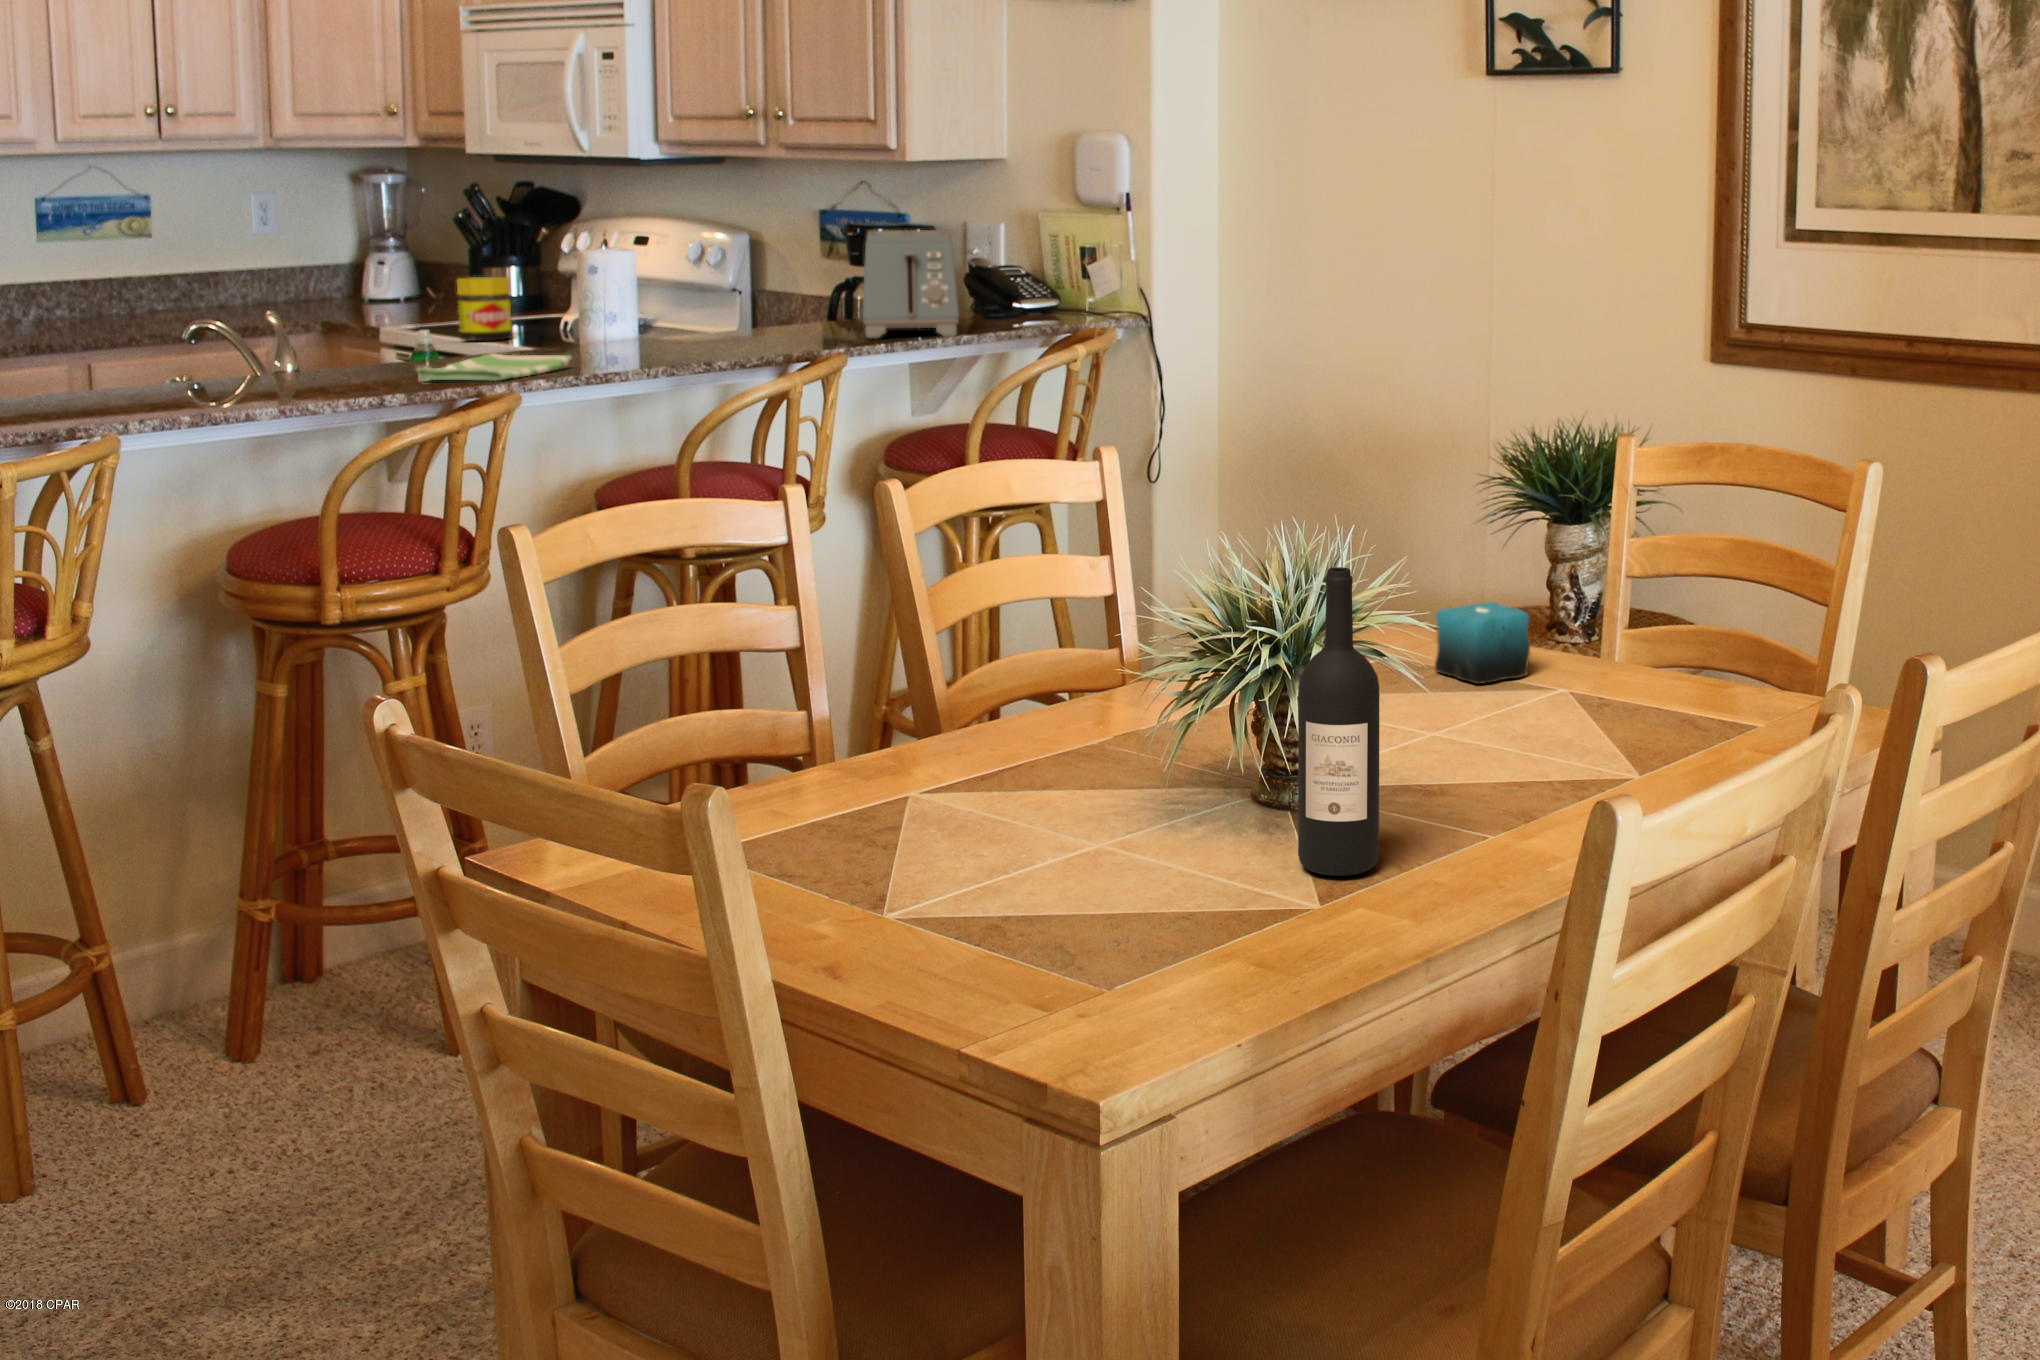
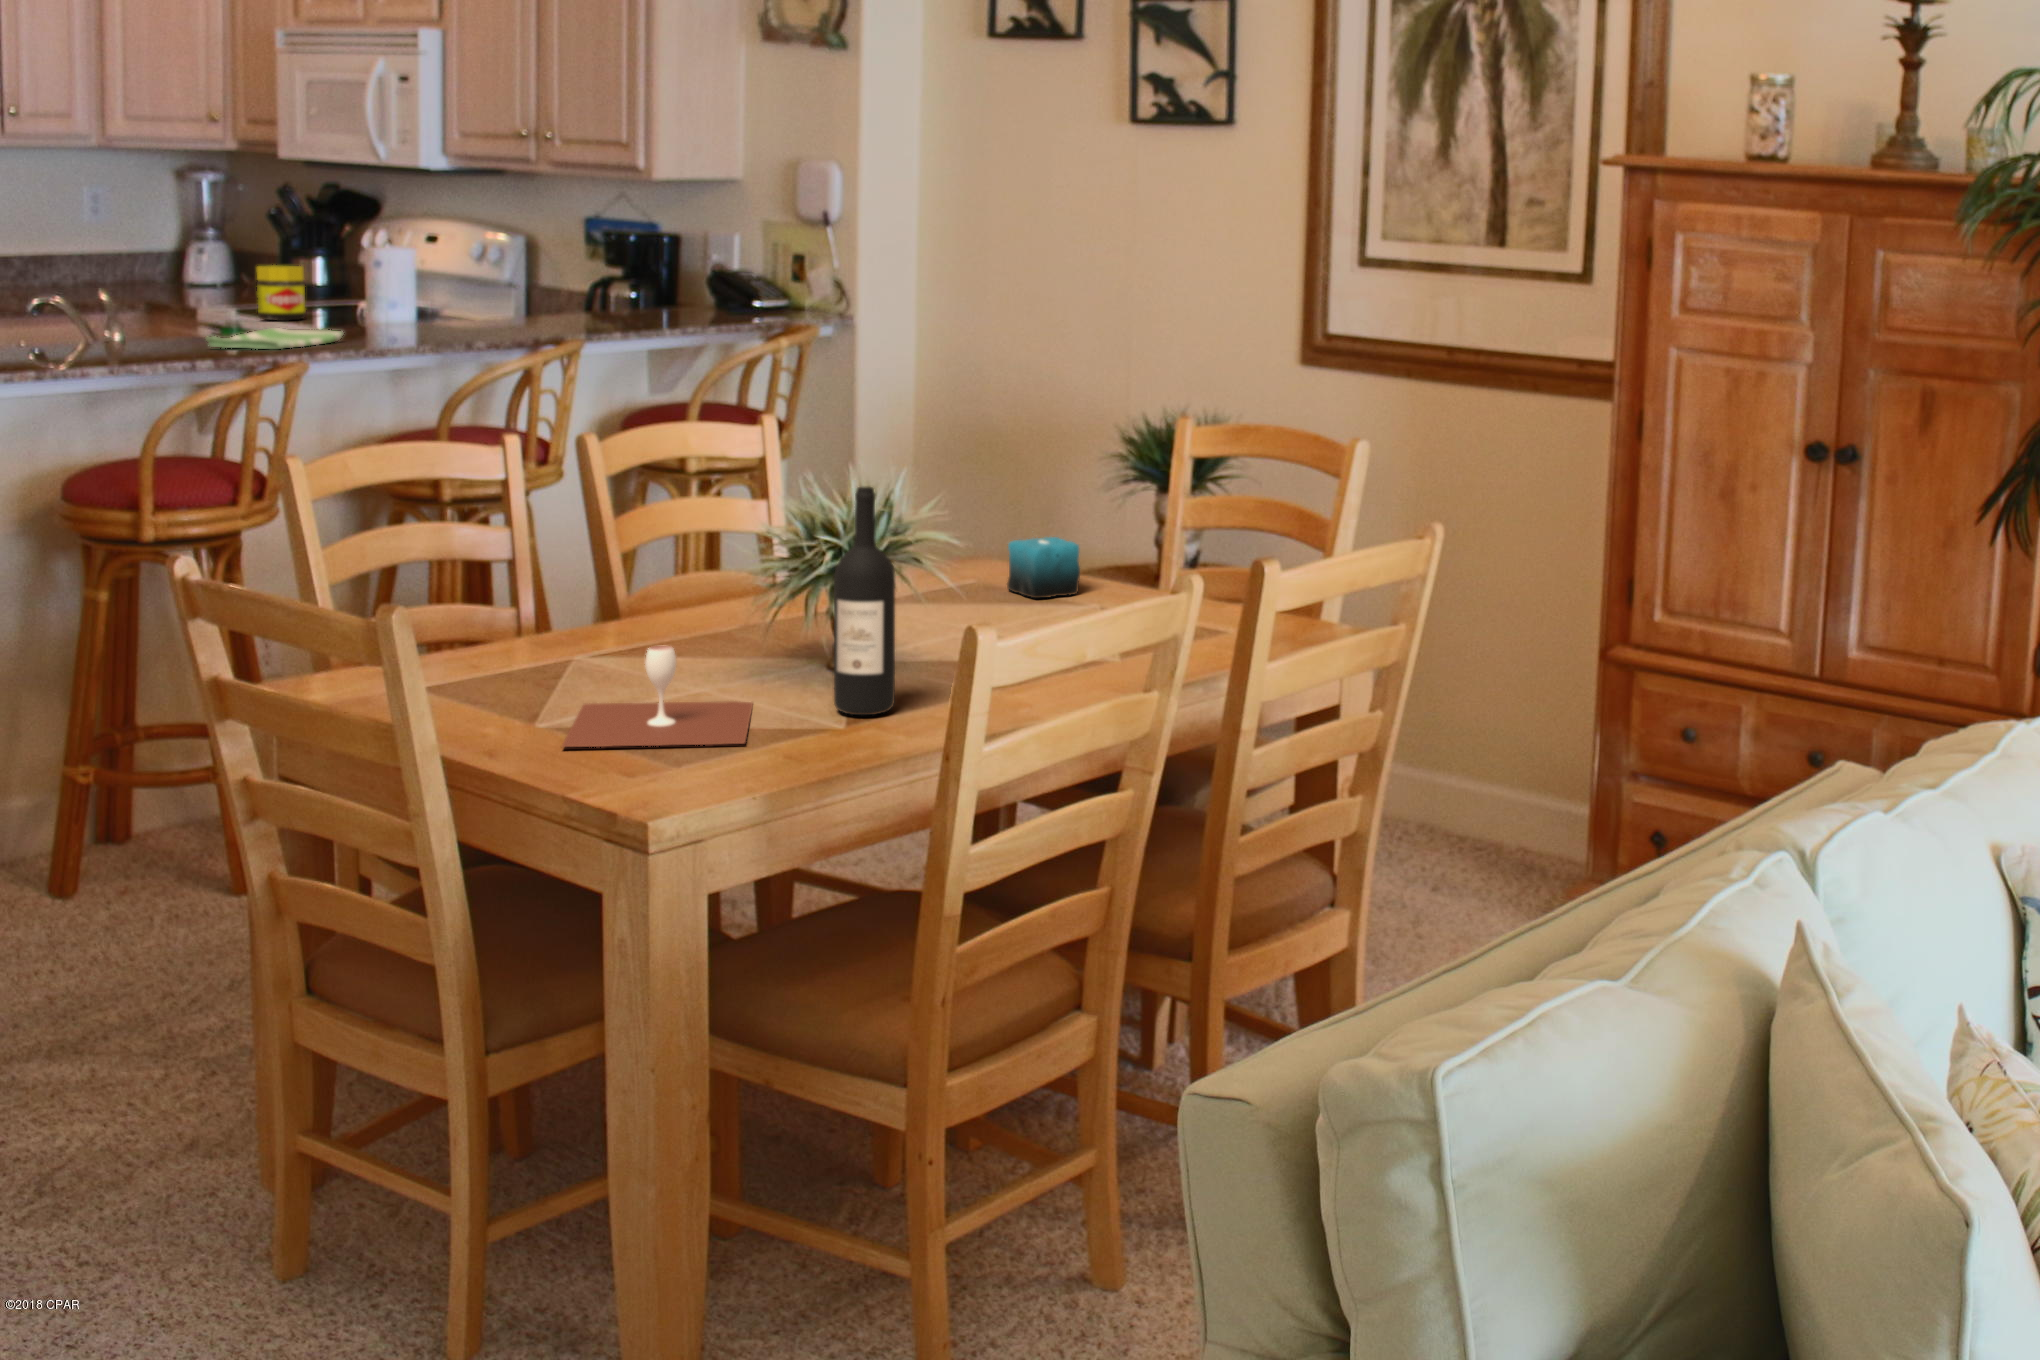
toaster: present [863,230,959,339] -> none [604,235,691,327]
wine glass: none [962,789,1204,938] -> present [562,646,753,747]

